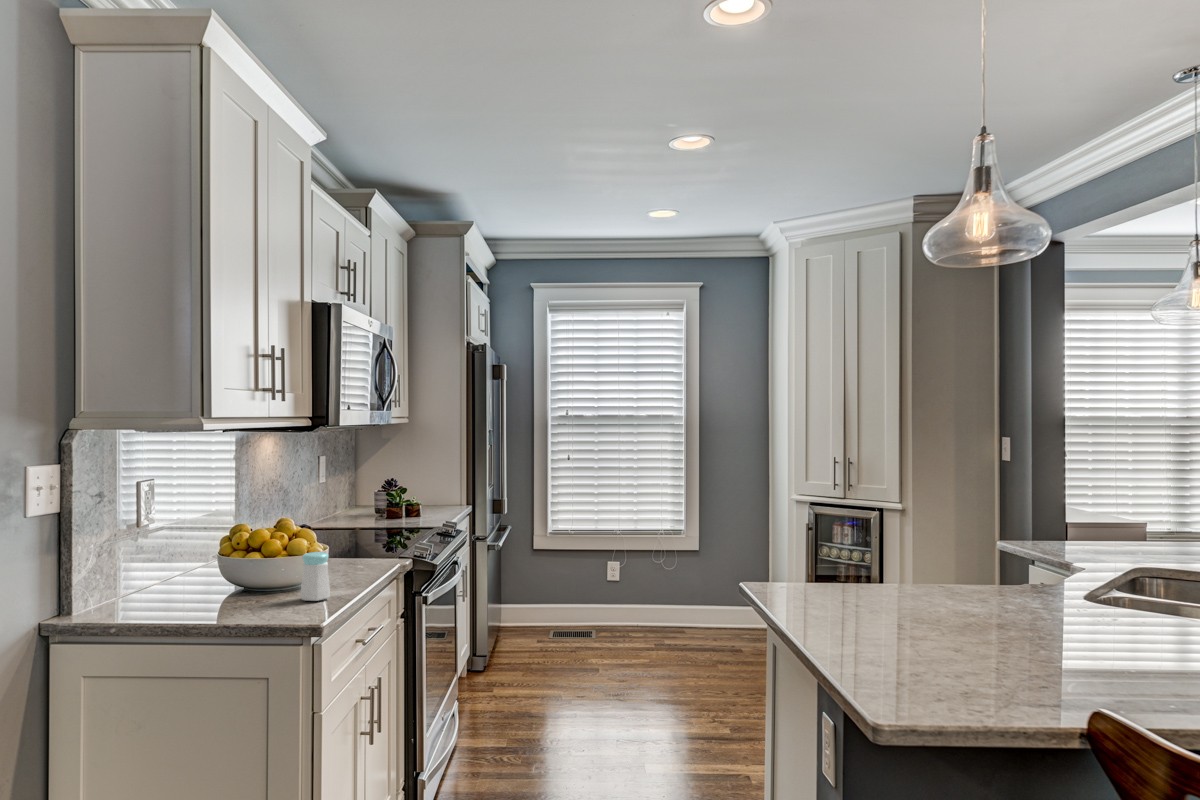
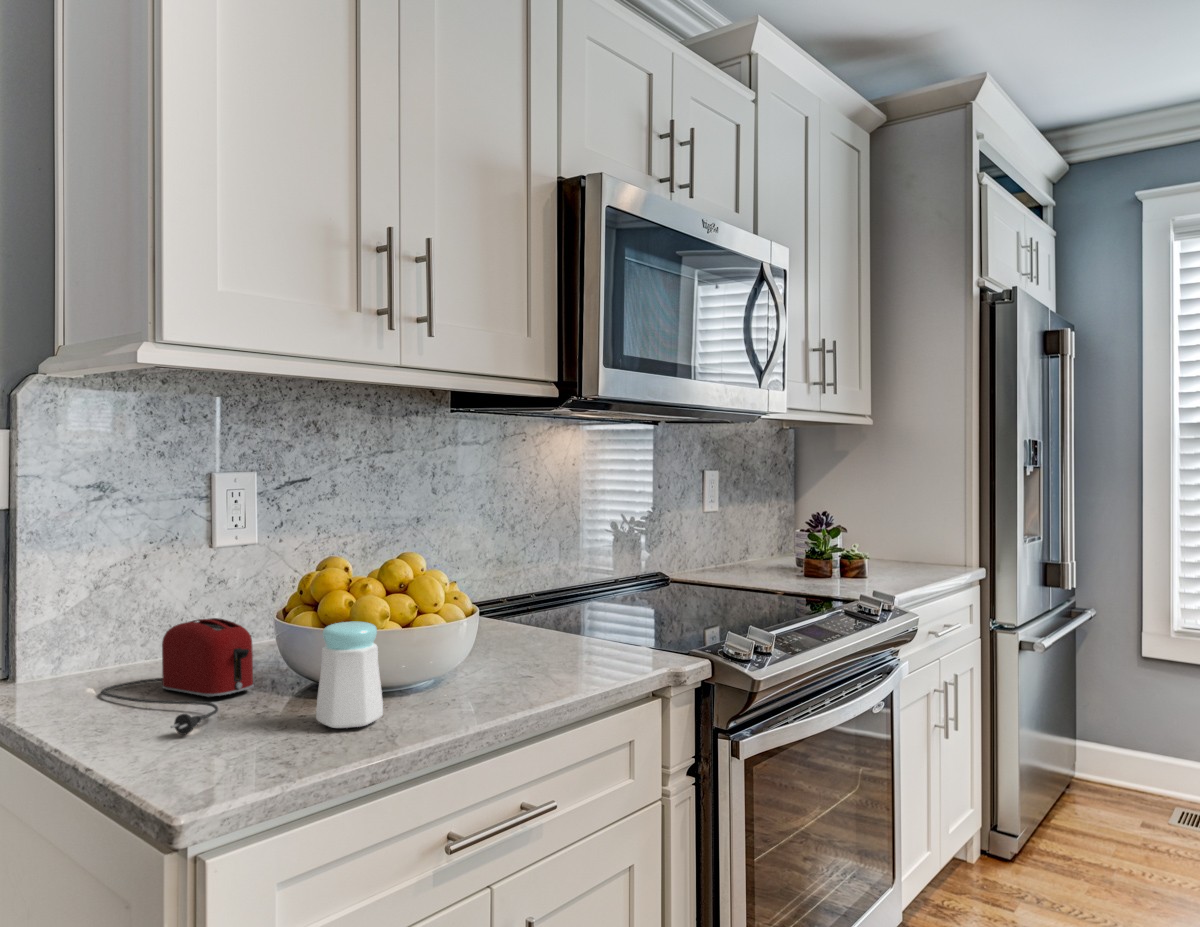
toaster: none [145,563,259,613] -> present [101,618,254,735]

